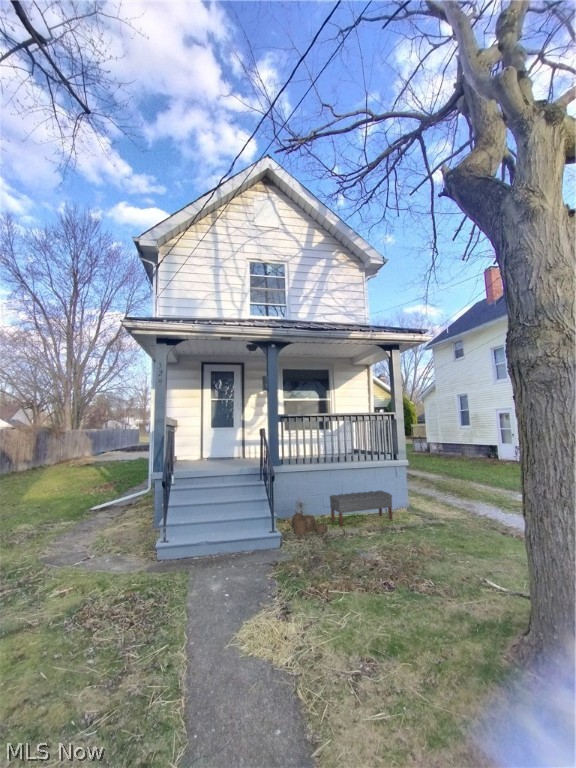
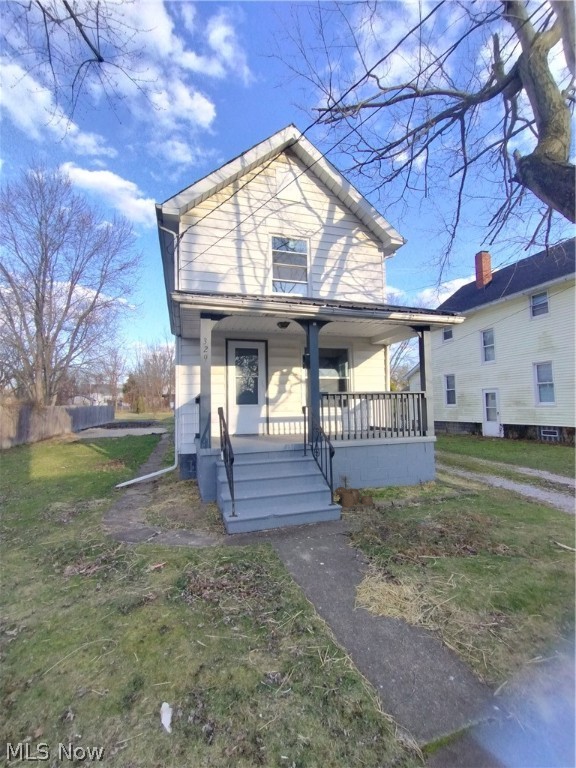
bench: present [330,491,392,527] -> none [367,464,426,499]

